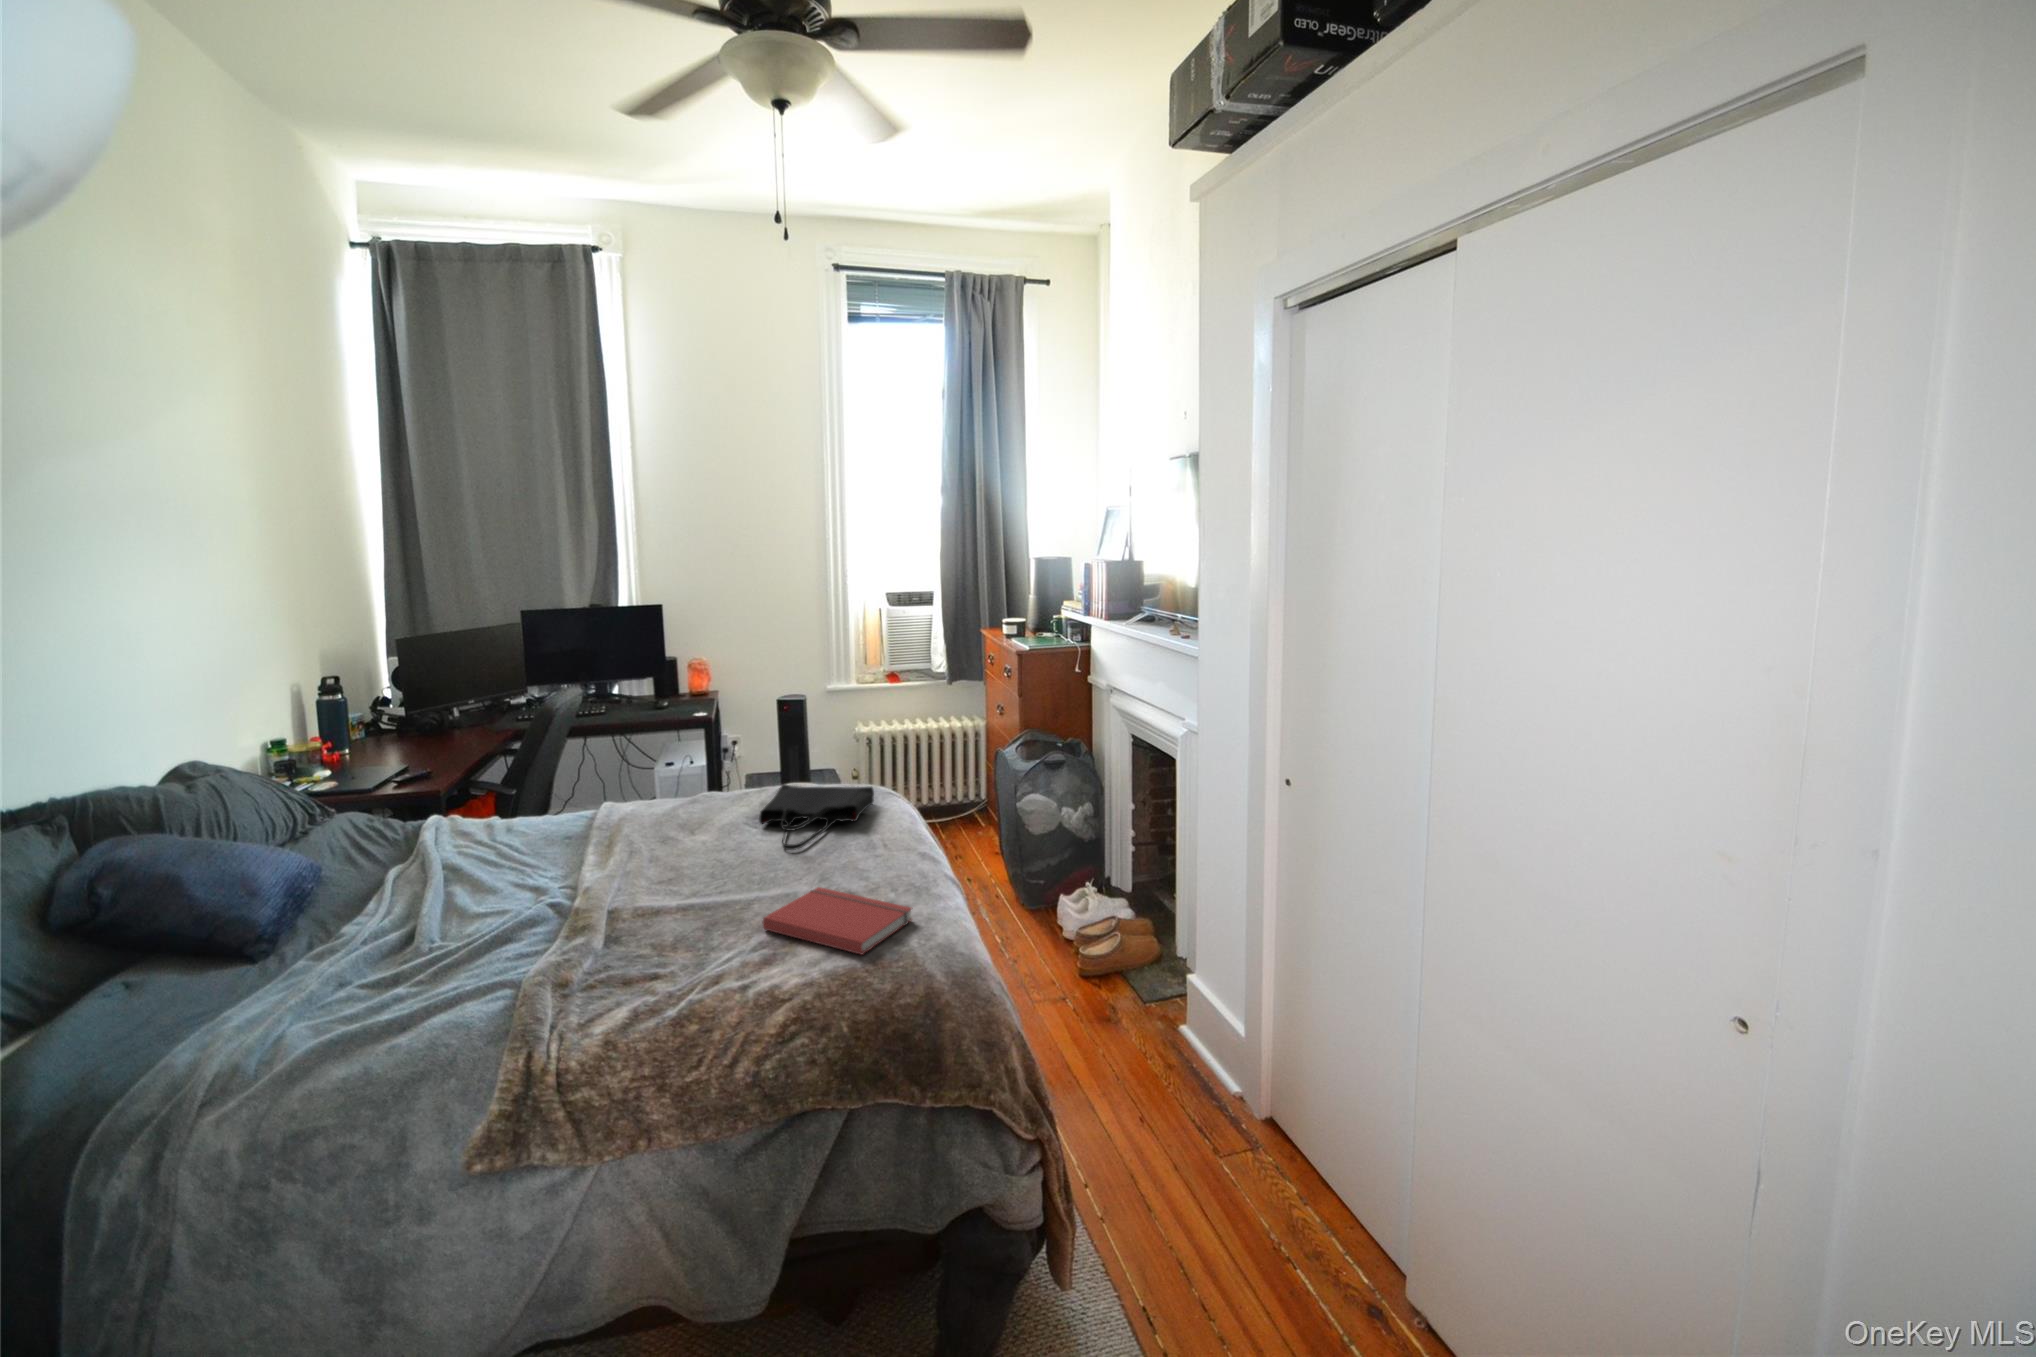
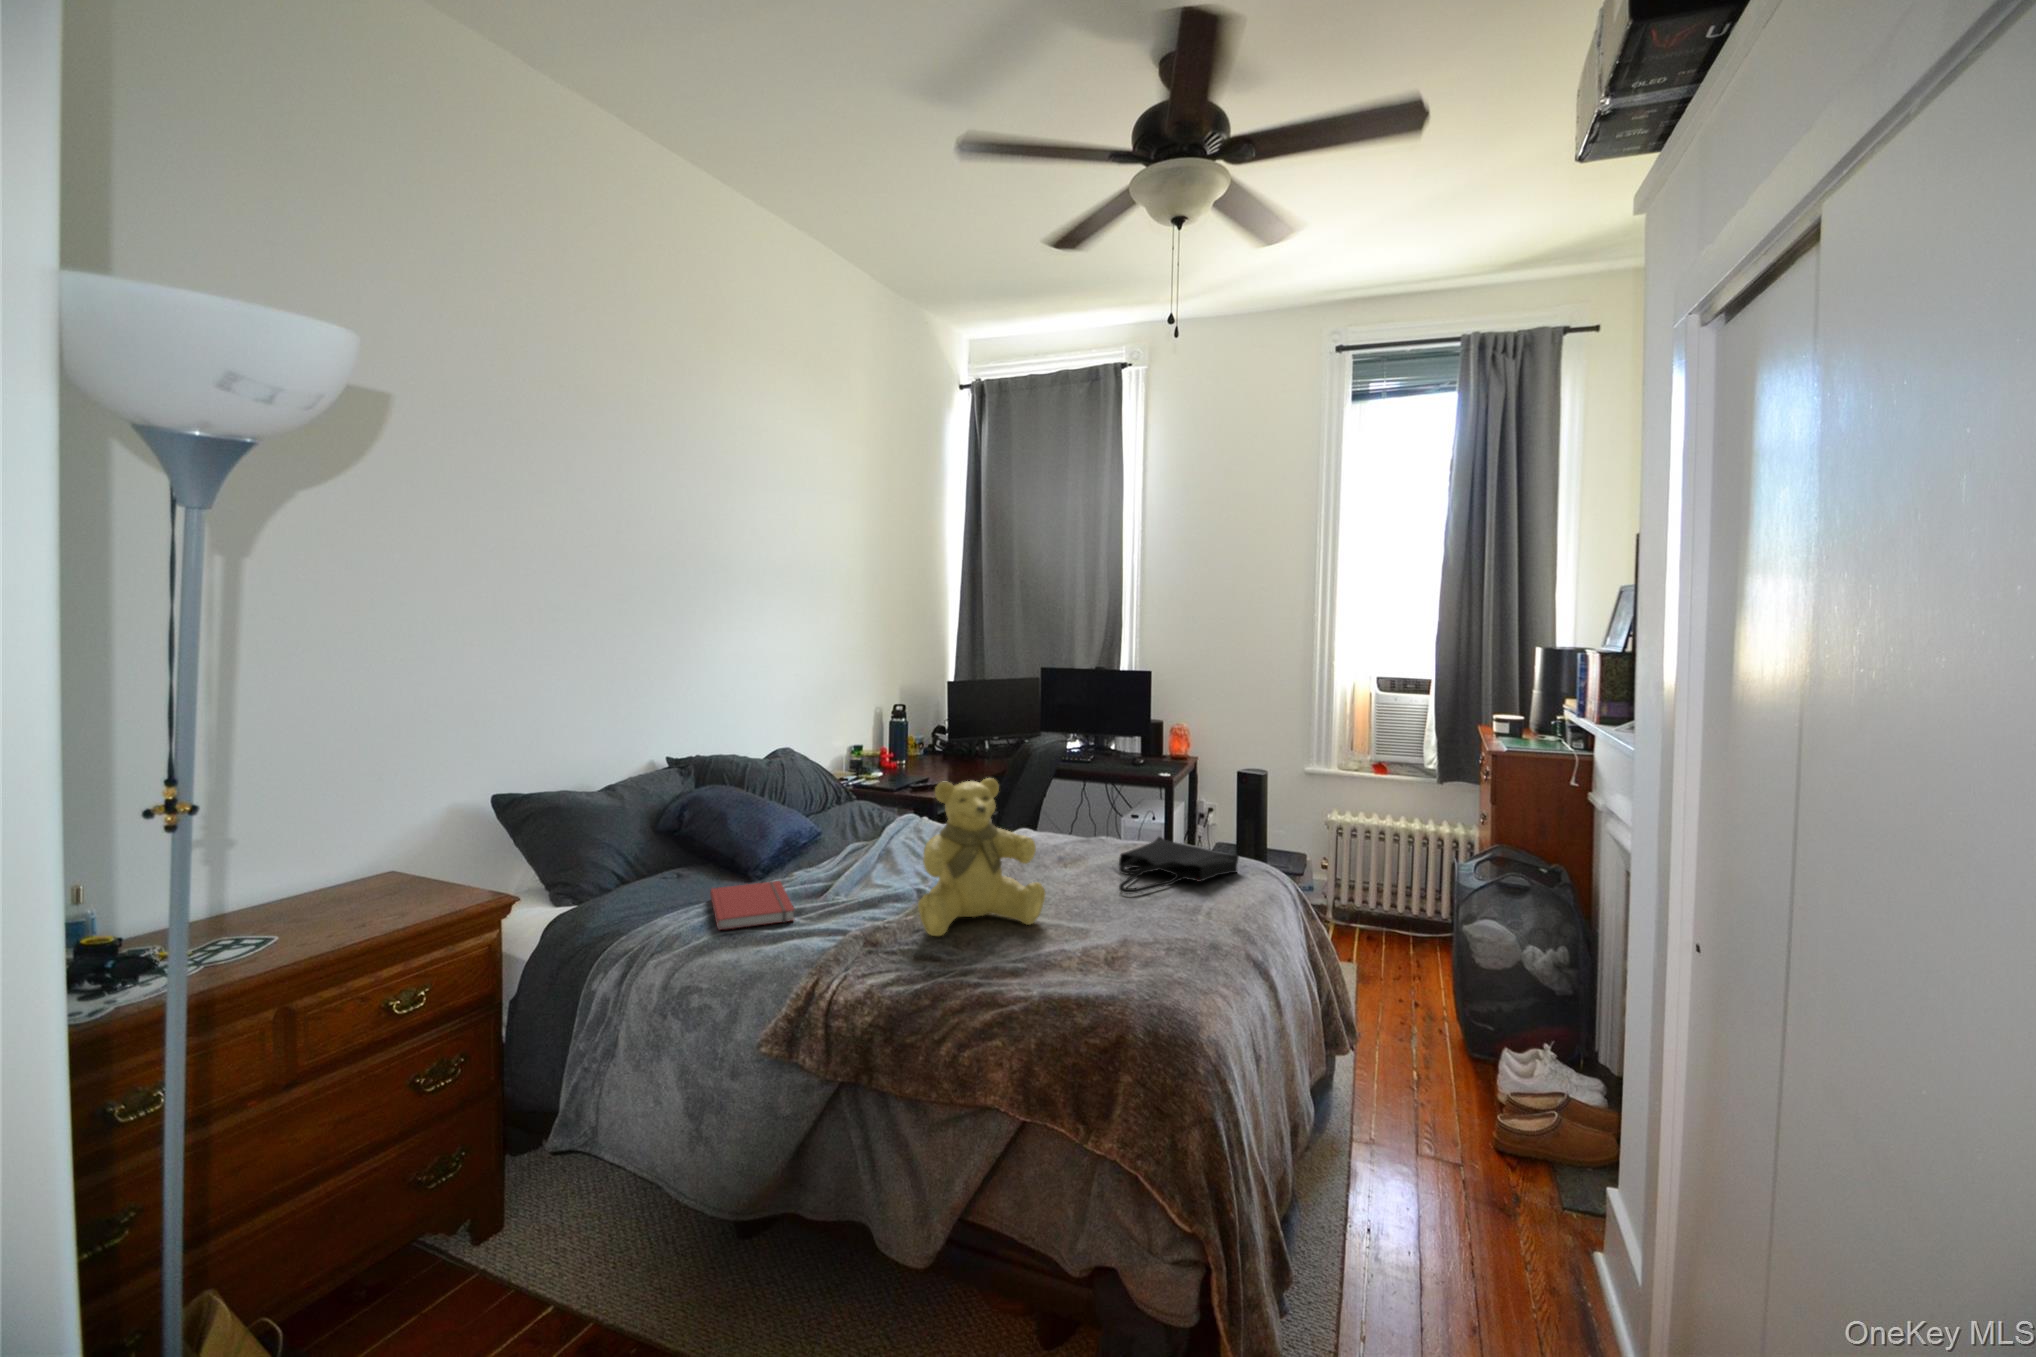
teddy bear: none [595,757,739,954] -> present [918,778,1045,936]
book: present [762,887,912,954] -> present [710,881,794,930]

